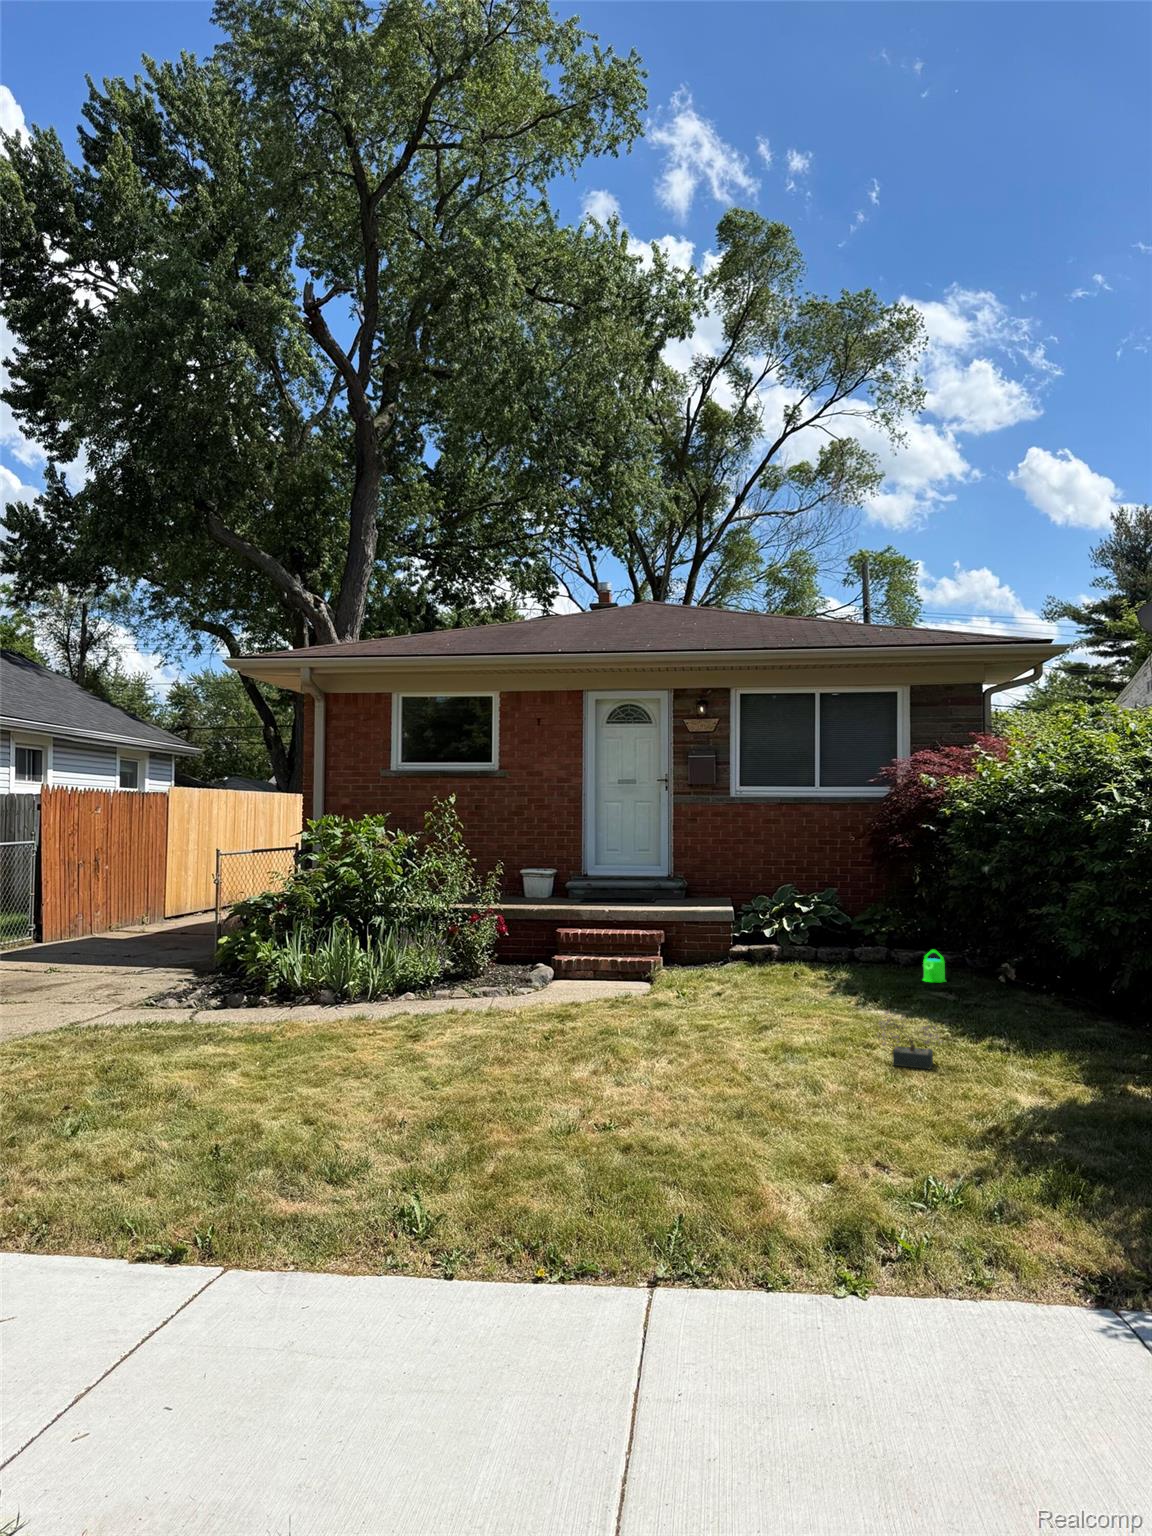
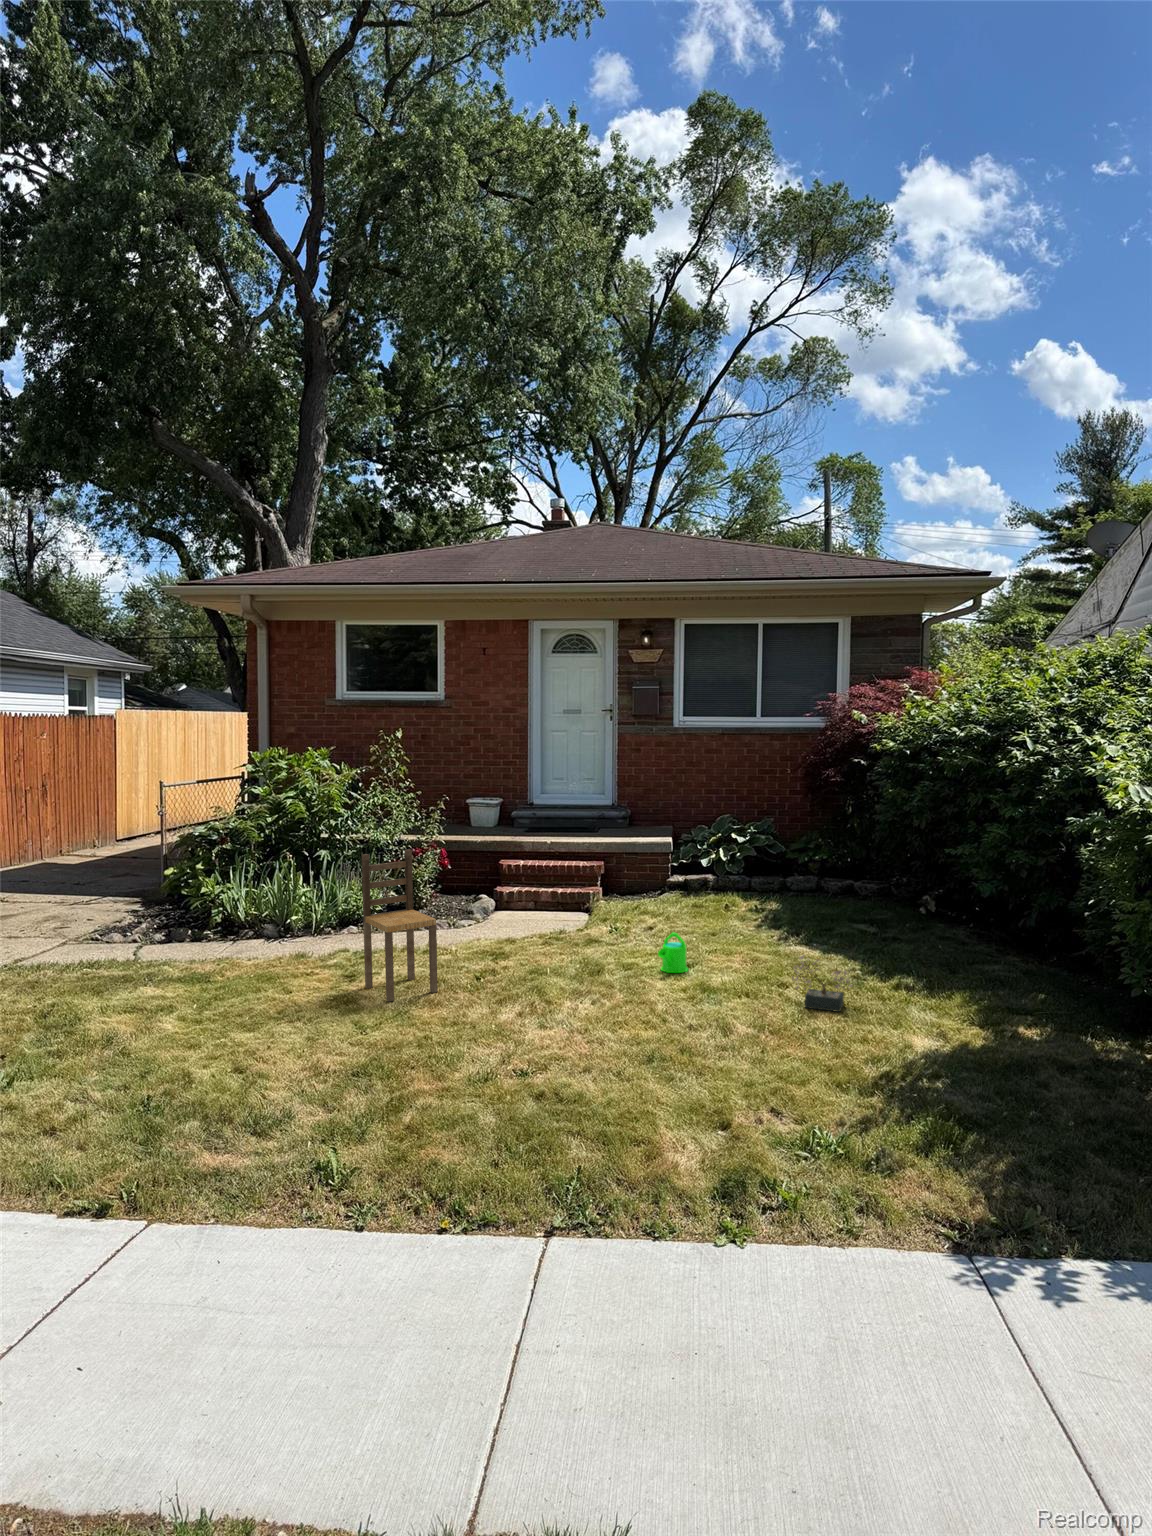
chair: none [430,902,507,1057] -> present [362,849,438,1002]
watering can: present [923,950,946,982] -> present [658,933,688,973]

